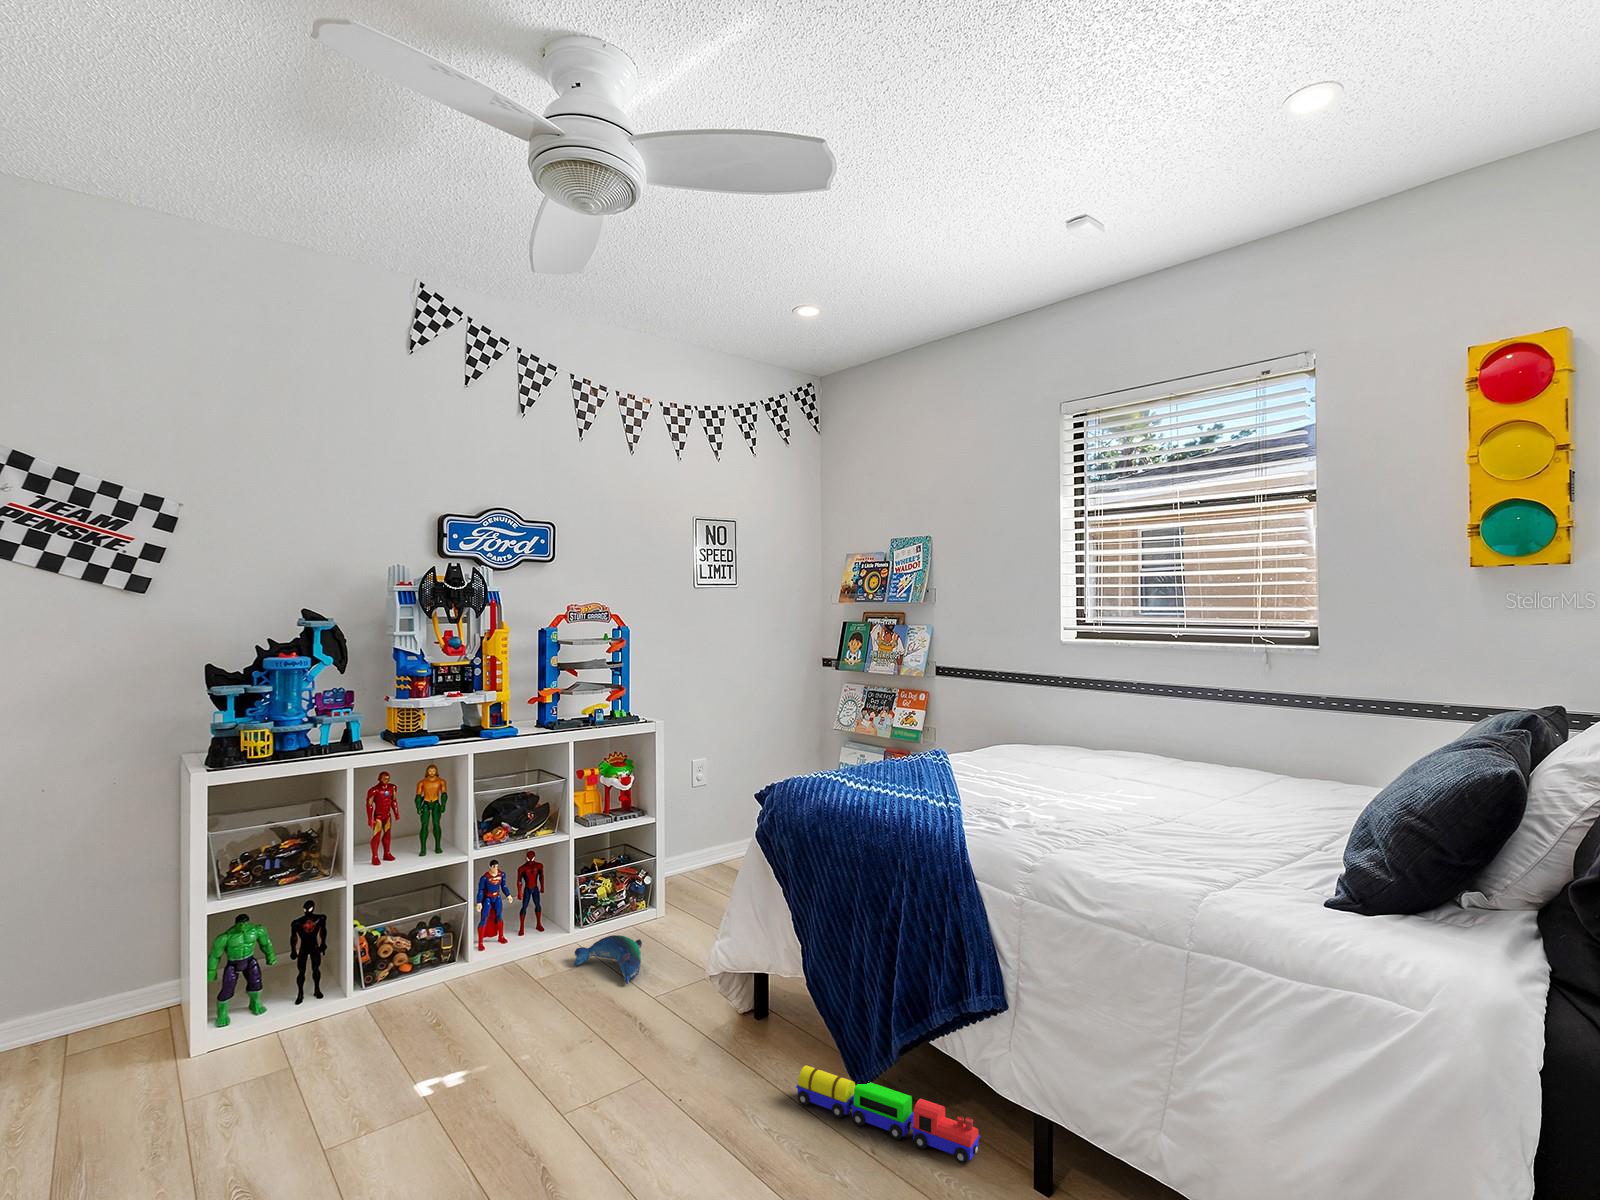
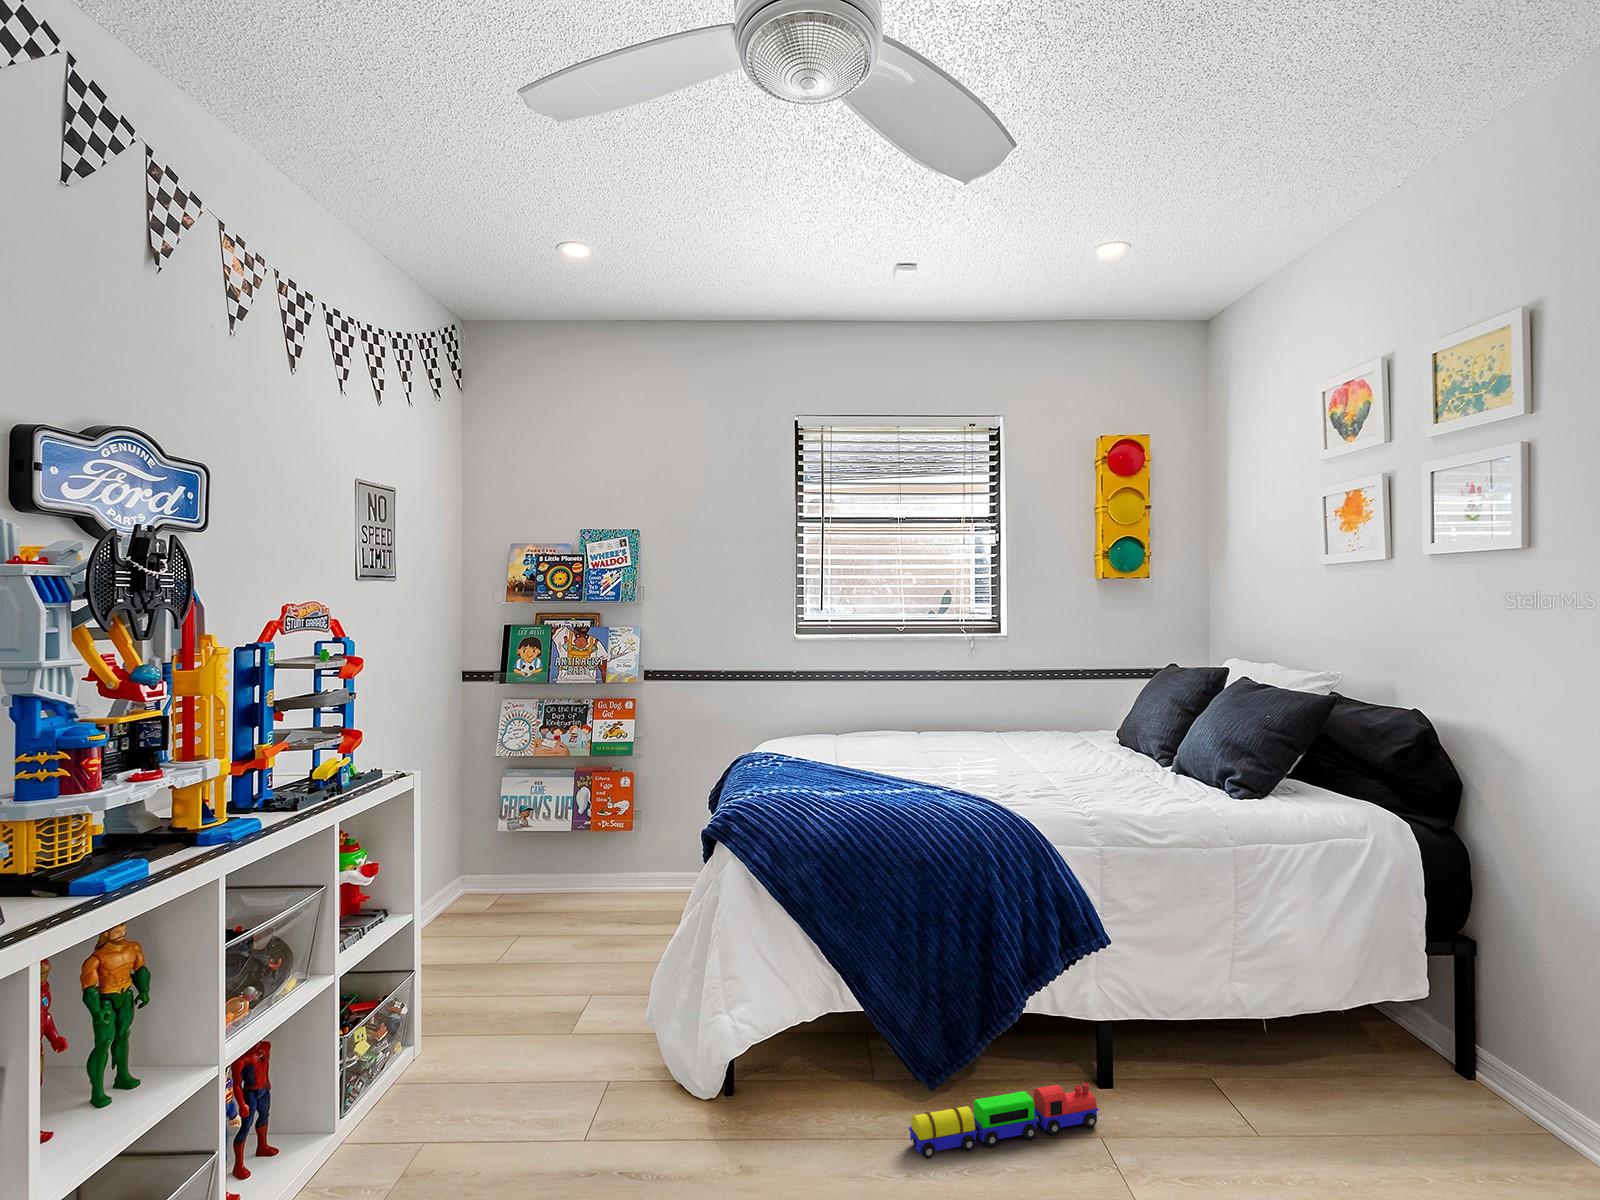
plush toy: present [574,935,642,984] -> none [397,1087,540,1169]

